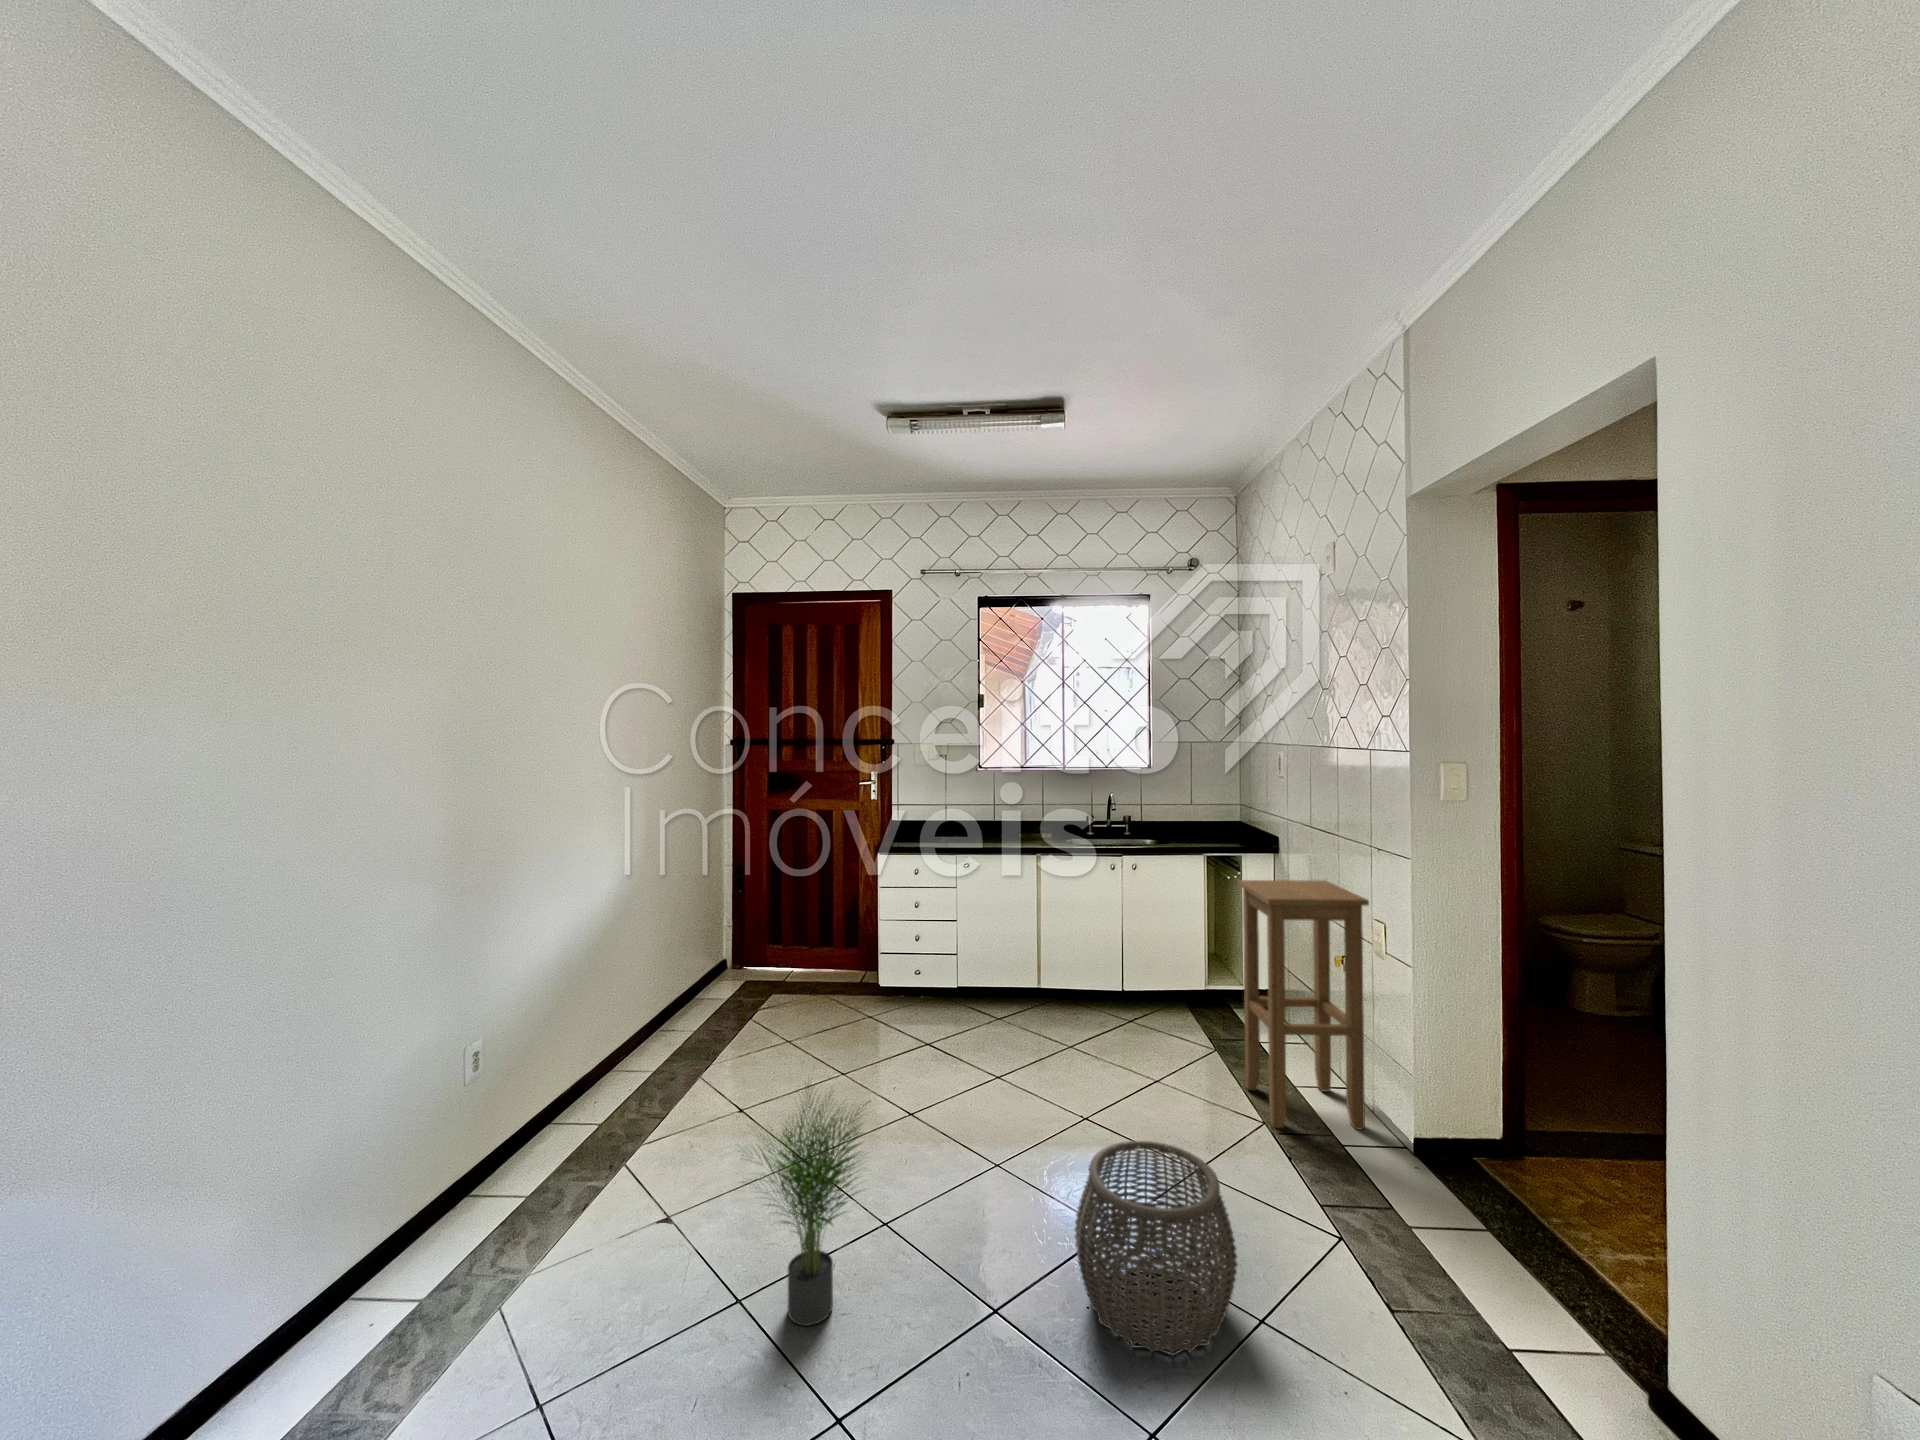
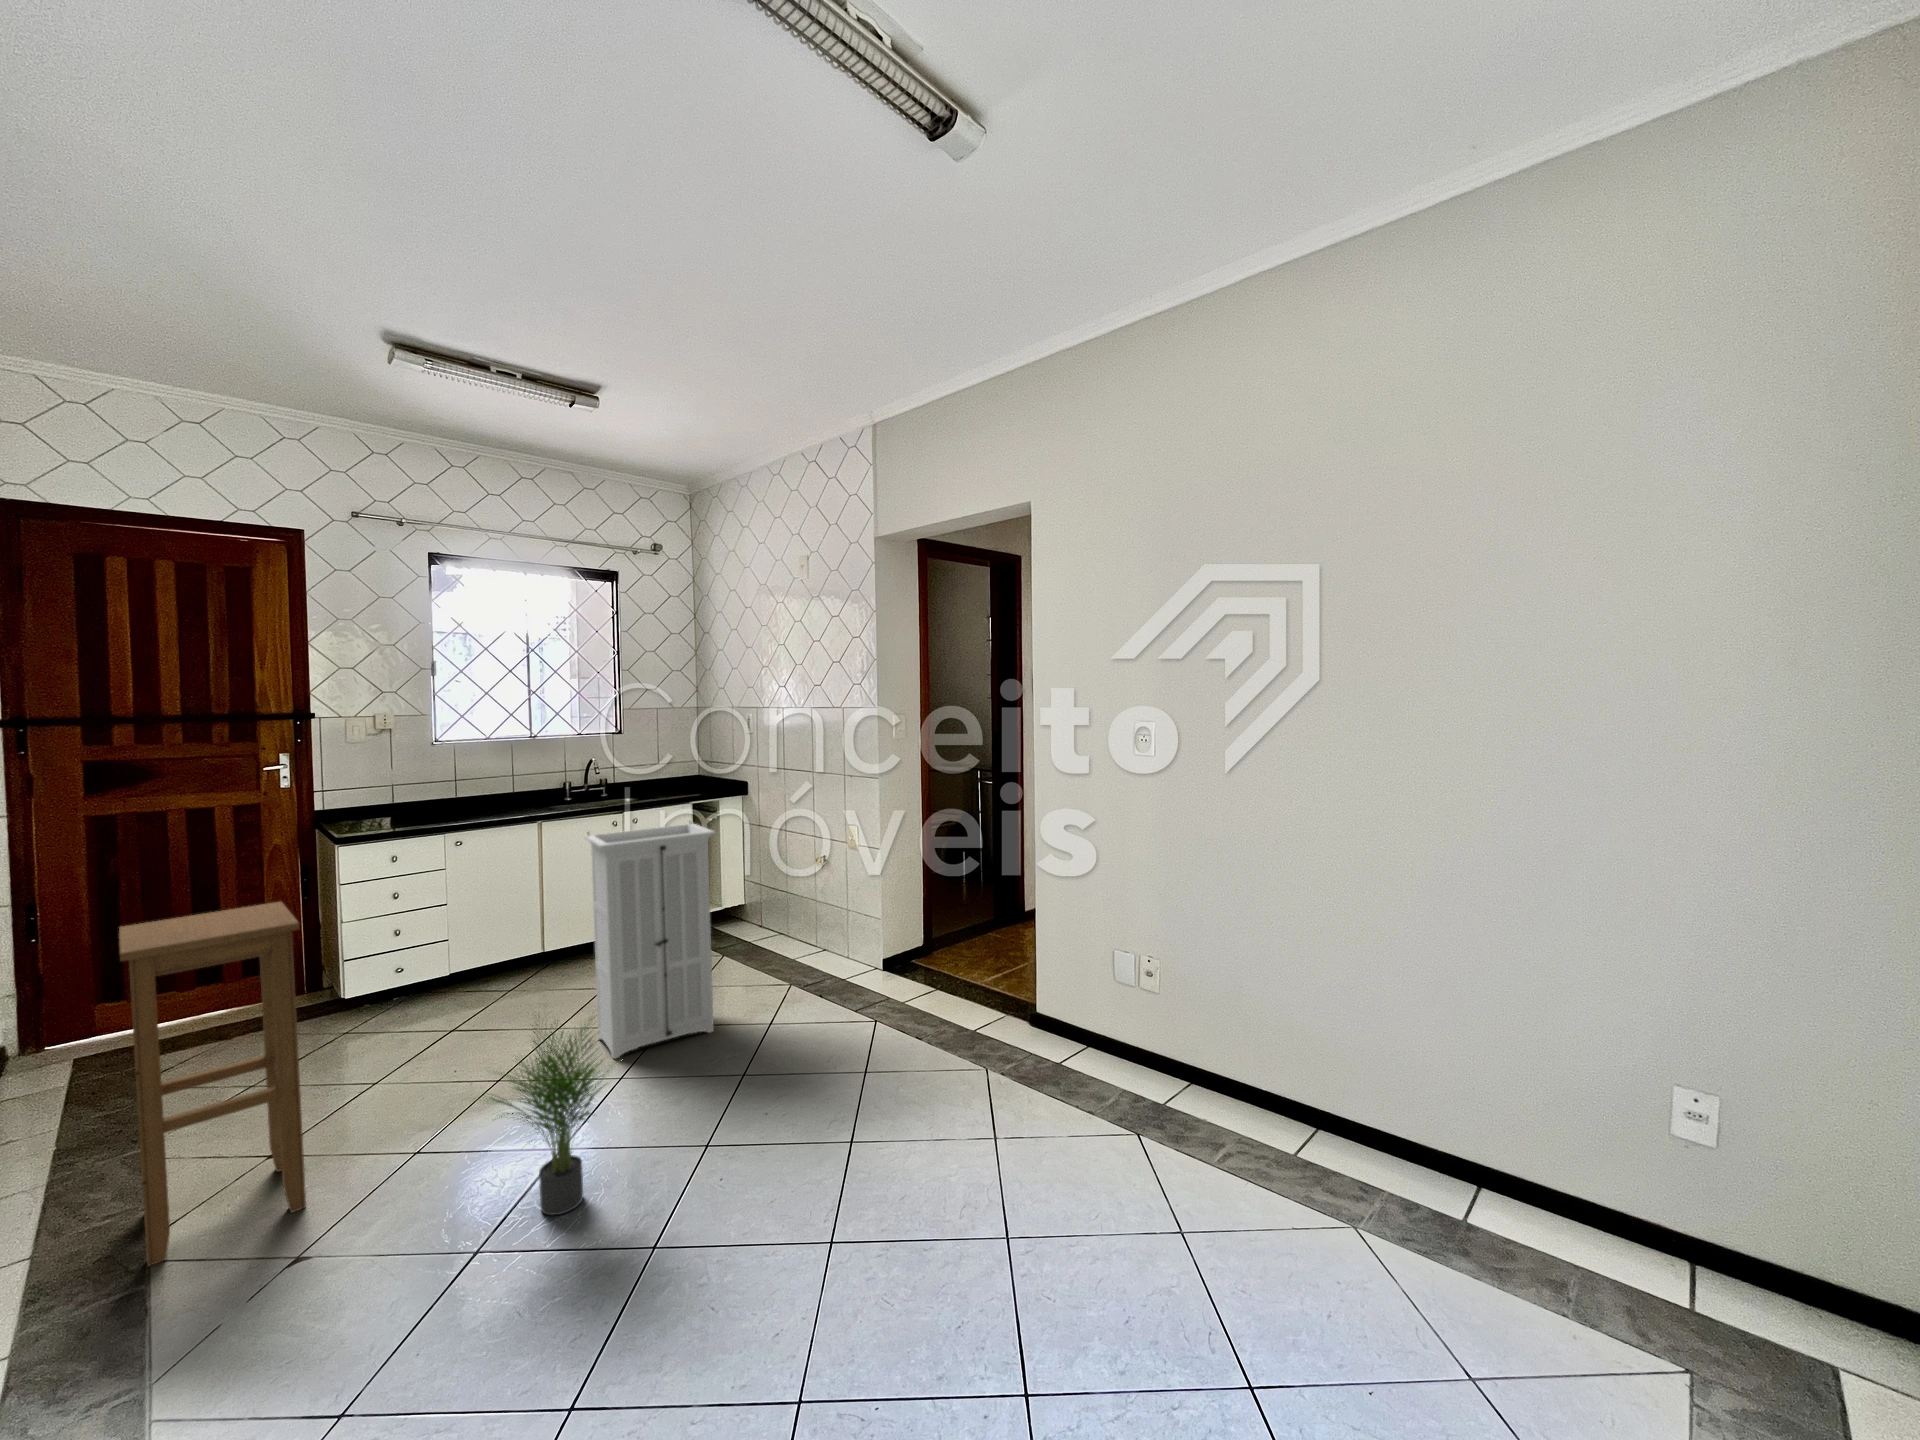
storage cabinet: none [998,875,1131,1153] -> present [585,823,715,1059]
stool: present [1238,880,1369,1130] -> present [119,902,306,1266]
woven basket: present [1075,1141,1238,1356] -> none [745,984,855,1108]

